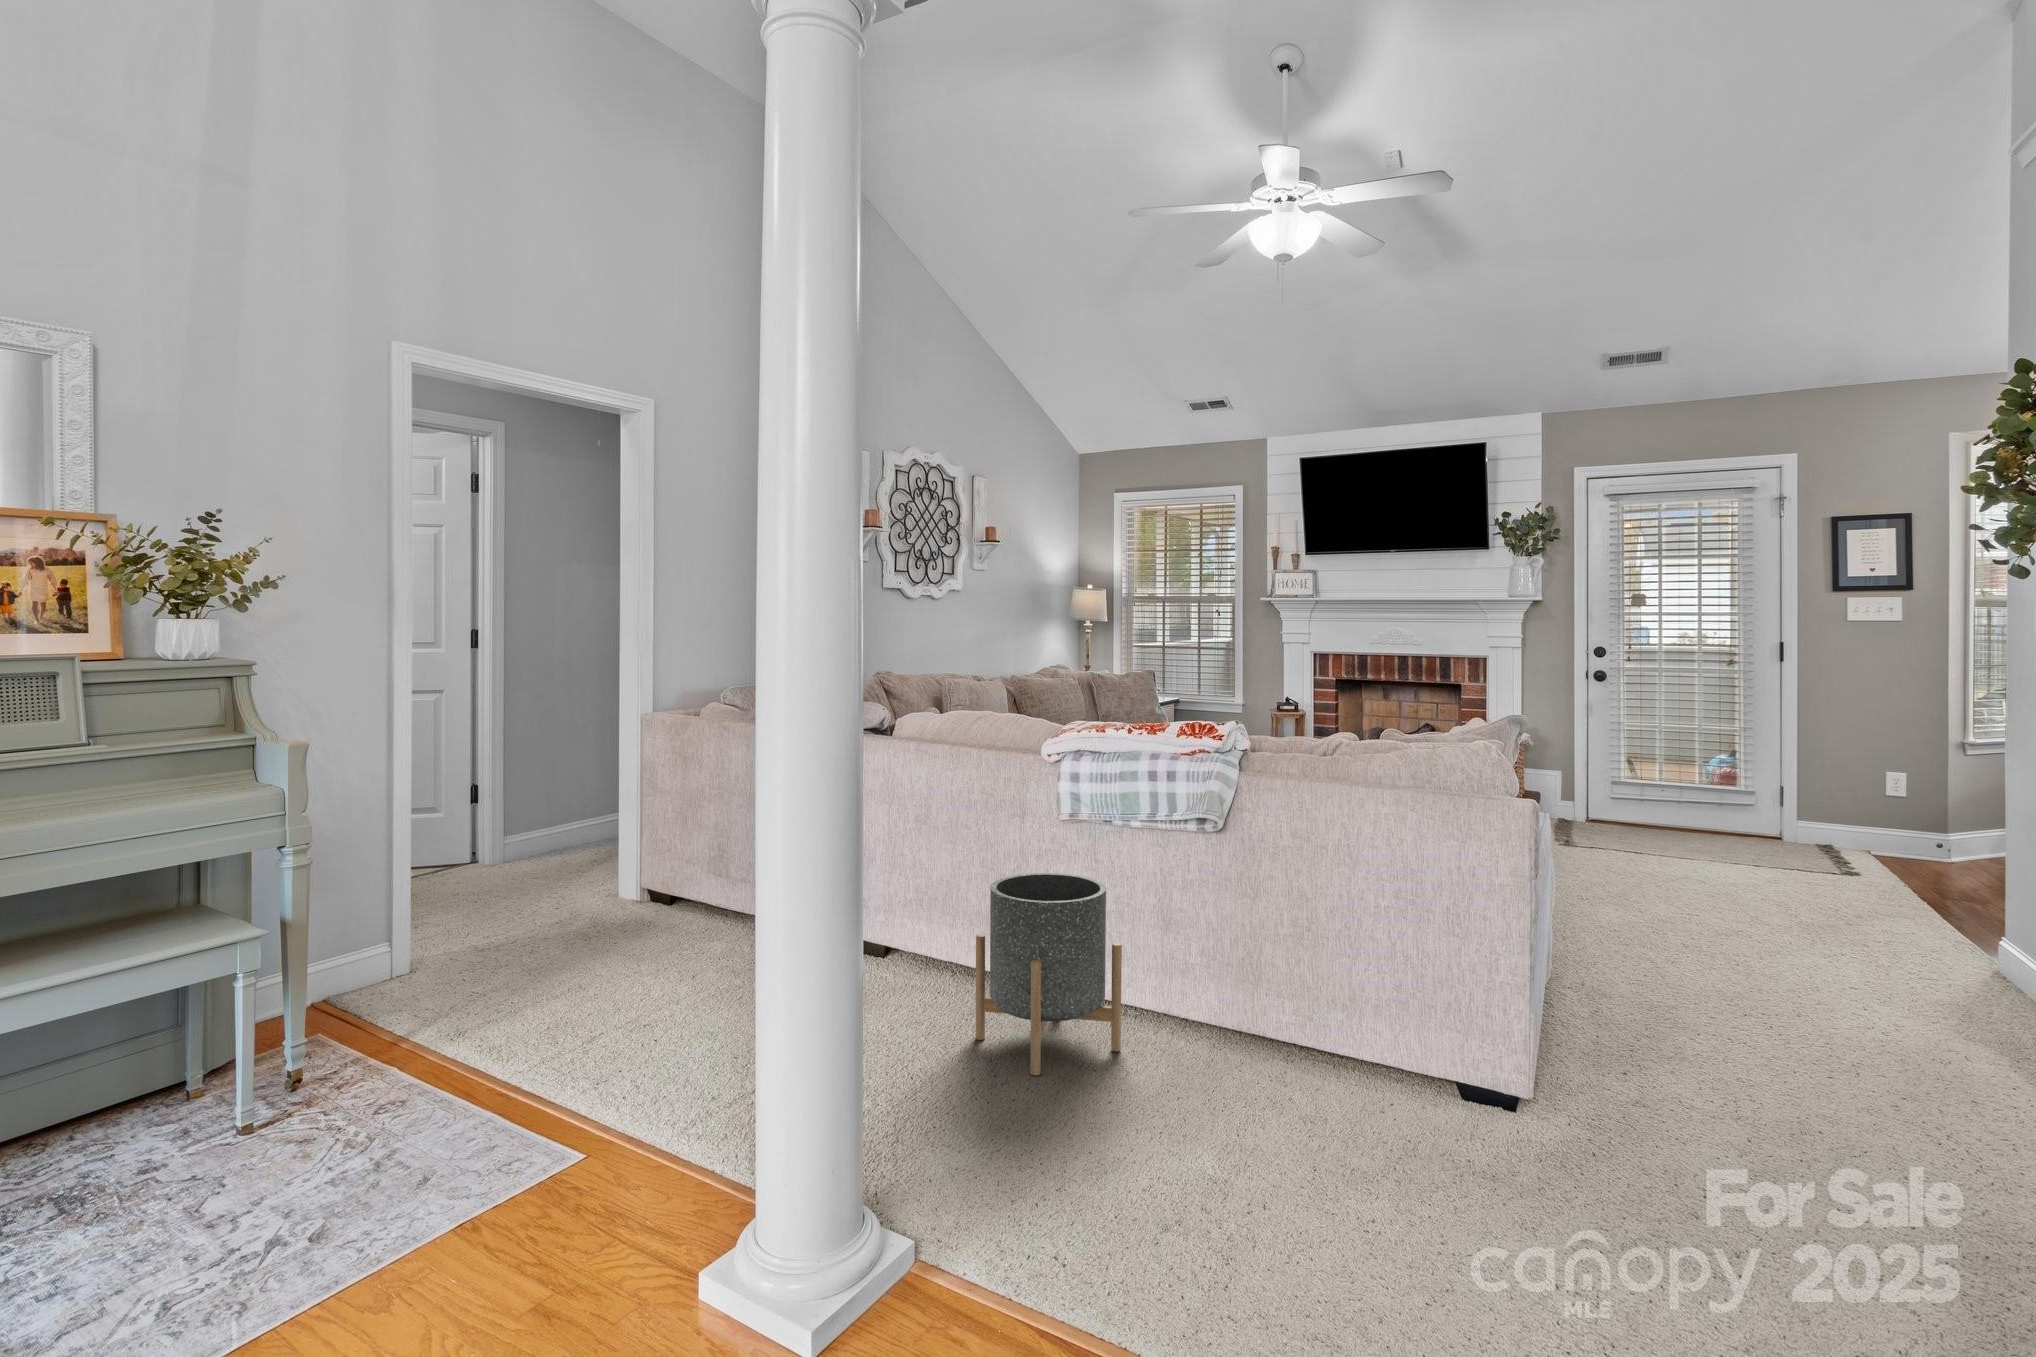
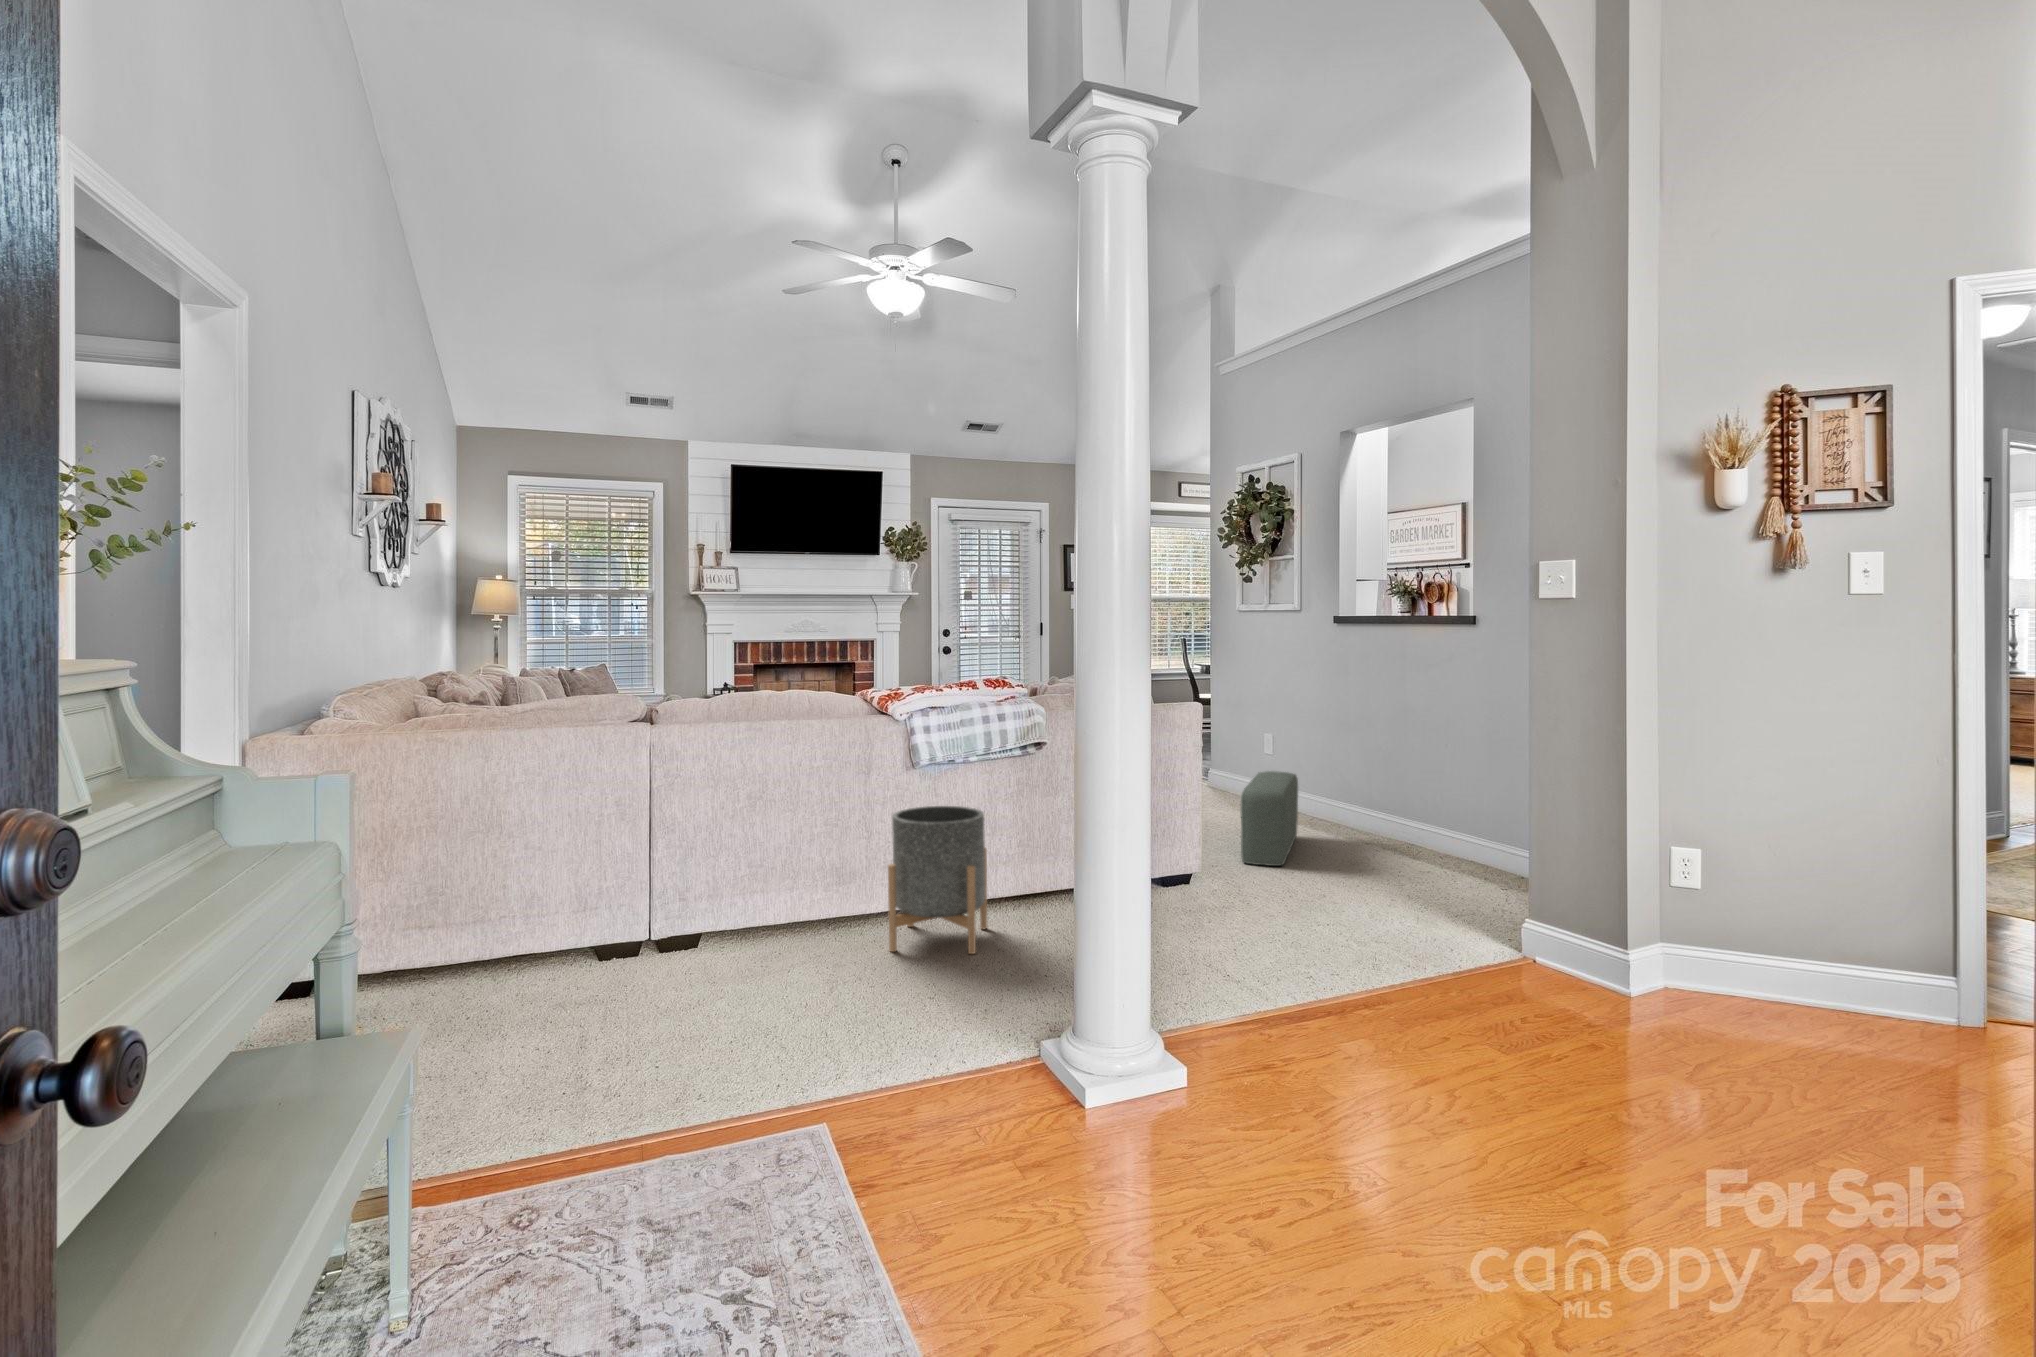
pouf: none [1719,941,1978,1129] -> present [1240,771,1298,866]

